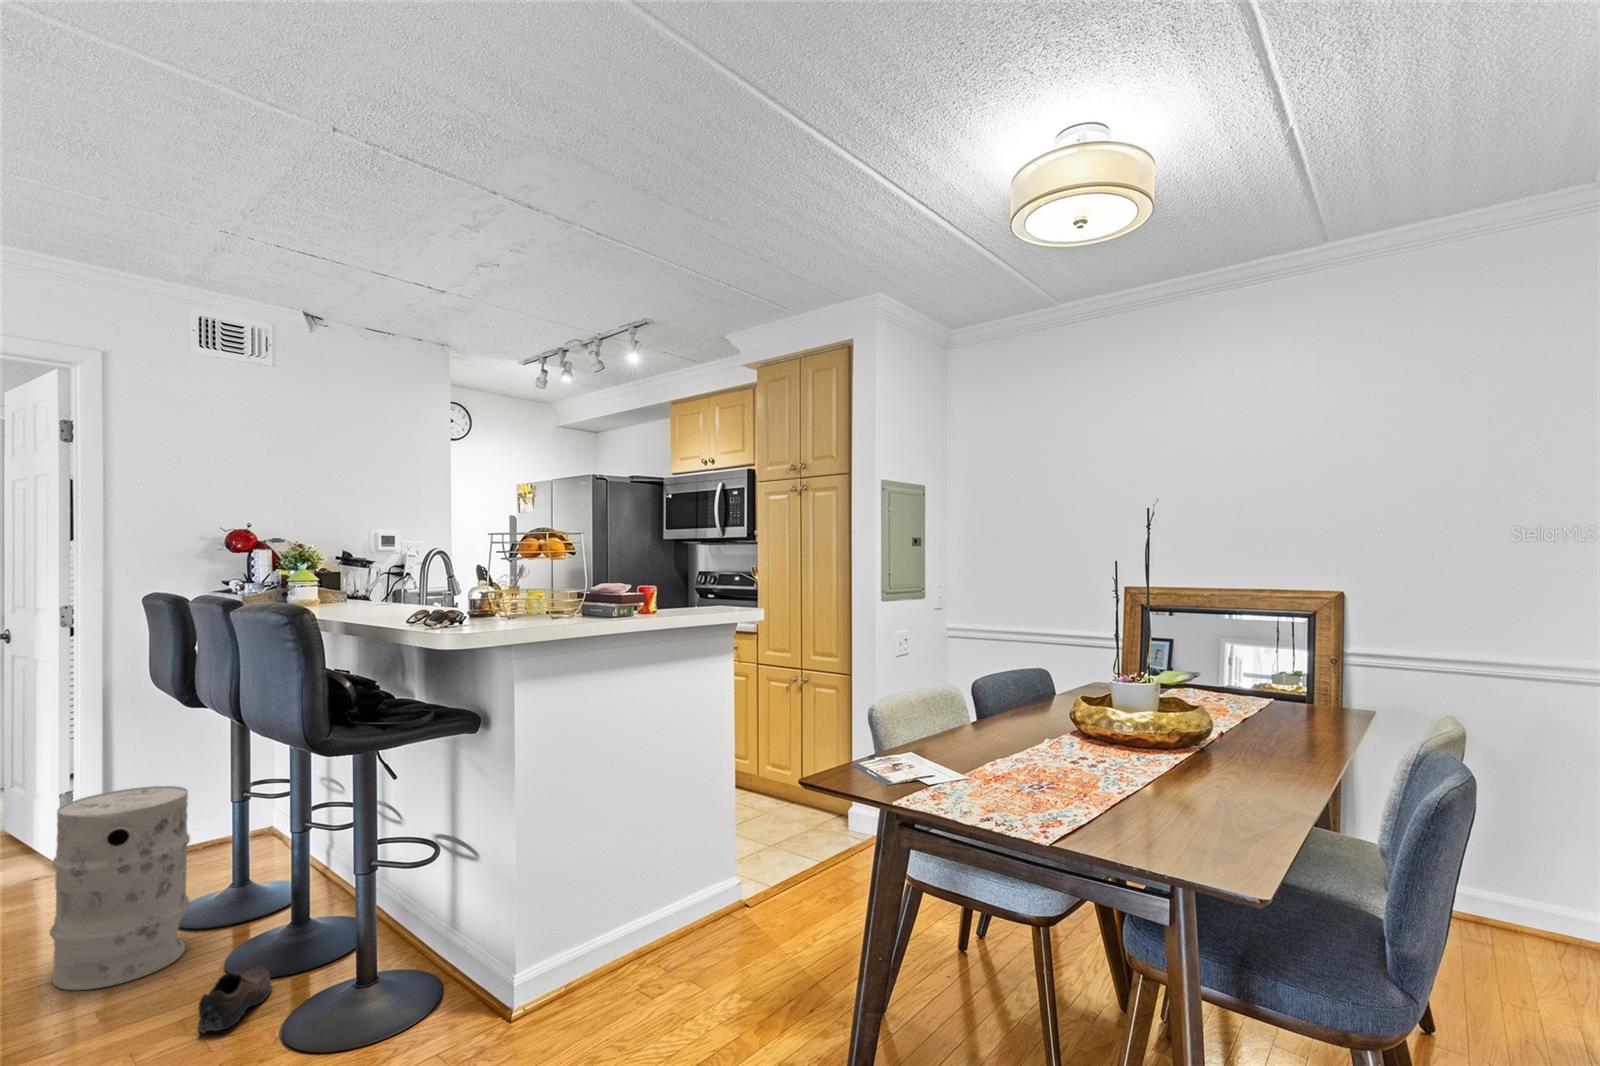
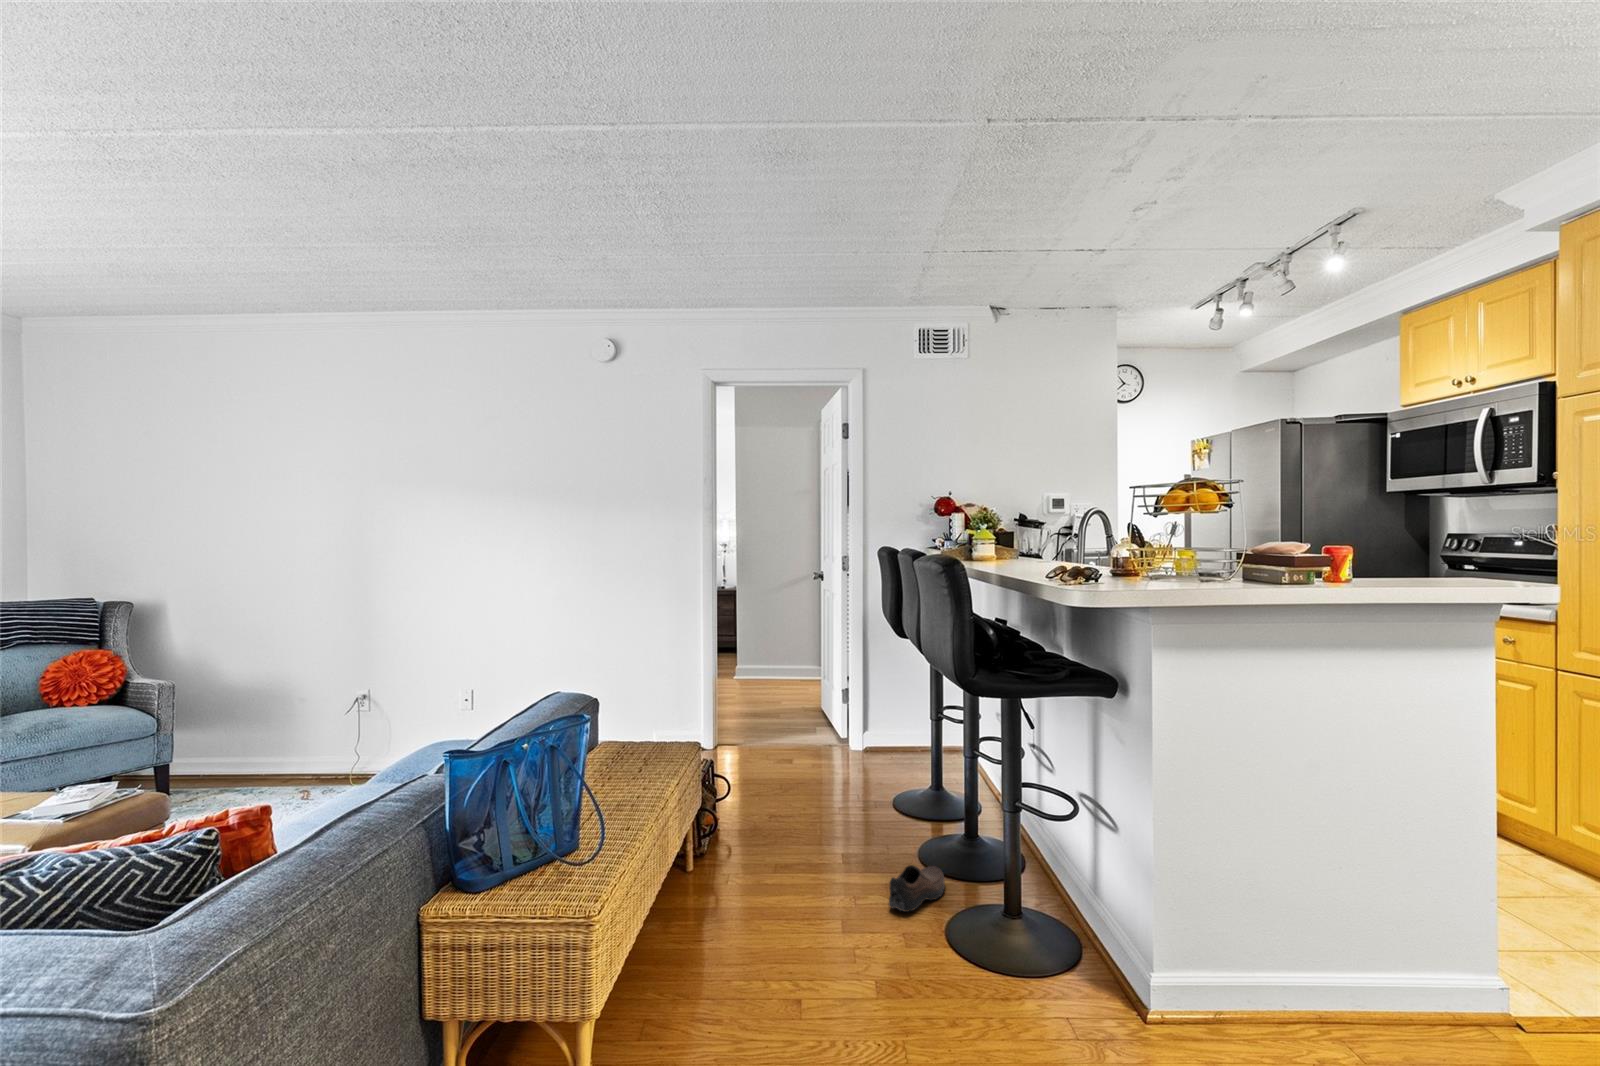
trash can: present [49,786,190,990] -> none [816,697,898,845]

